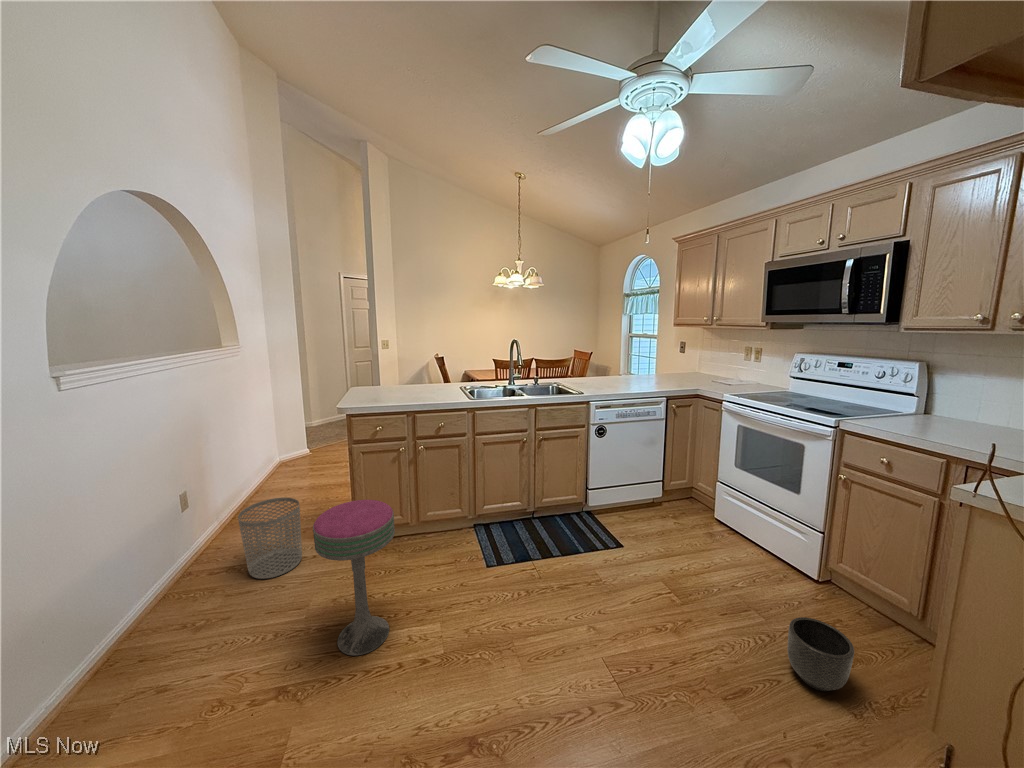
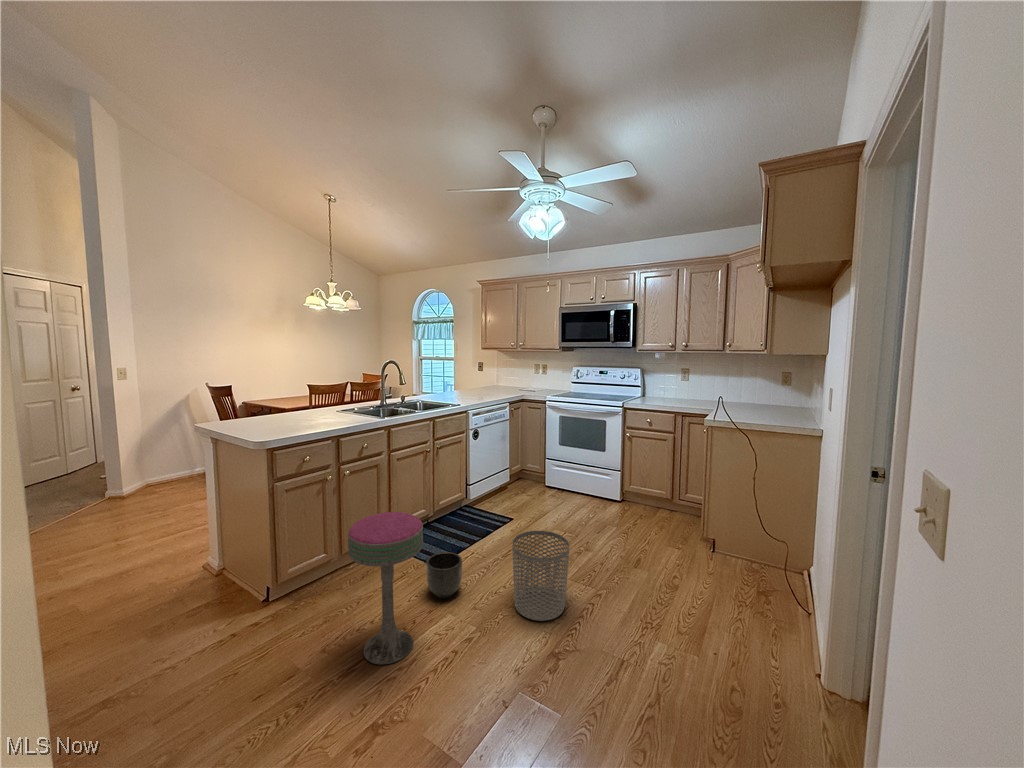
waste bin: present [238,497,302,579] -> present [512,531,569,621]
planter: present [787,617,854,691] -> present [426,552,462,598]

